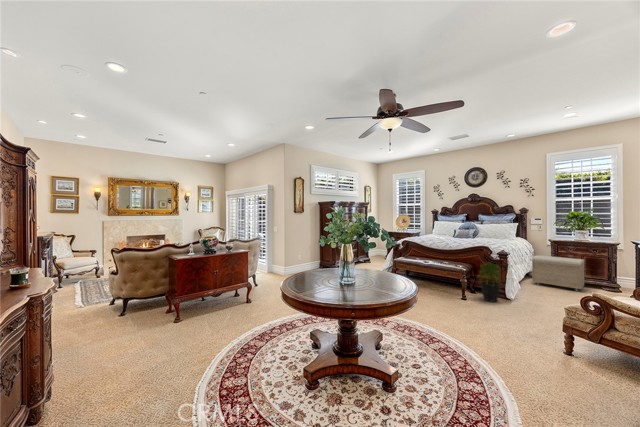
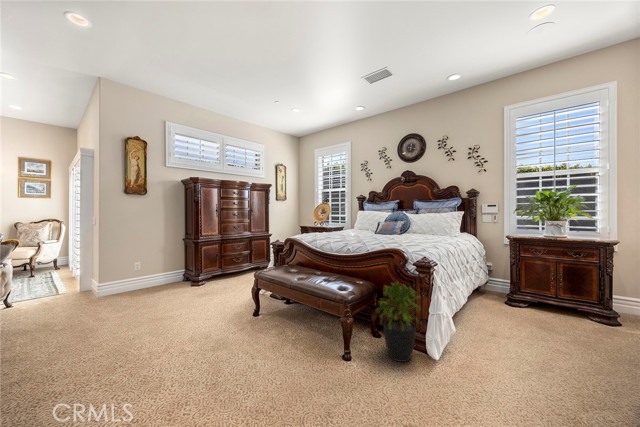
storage bench: present [532,255,584,291] -> none [481,260,561,323]

